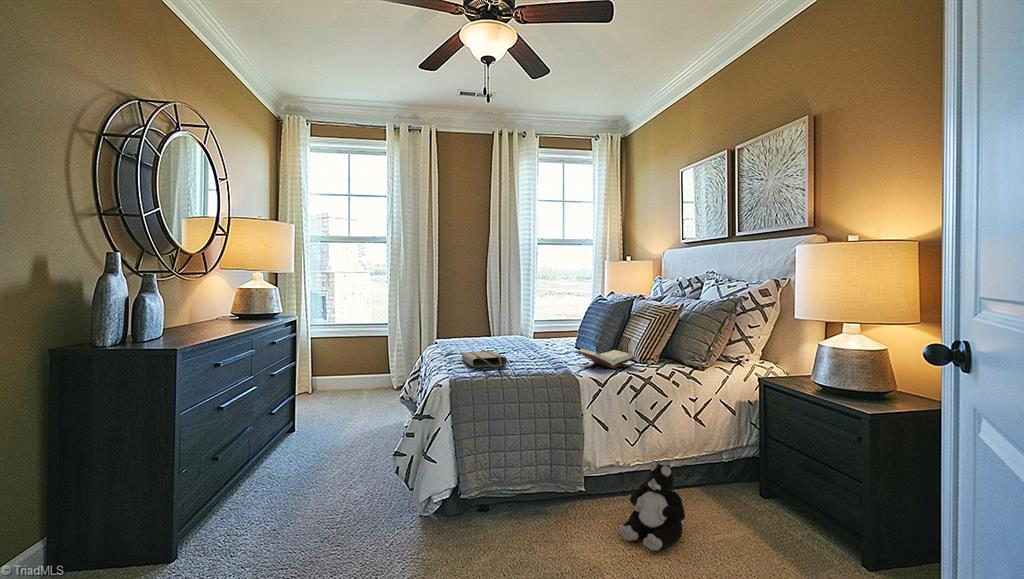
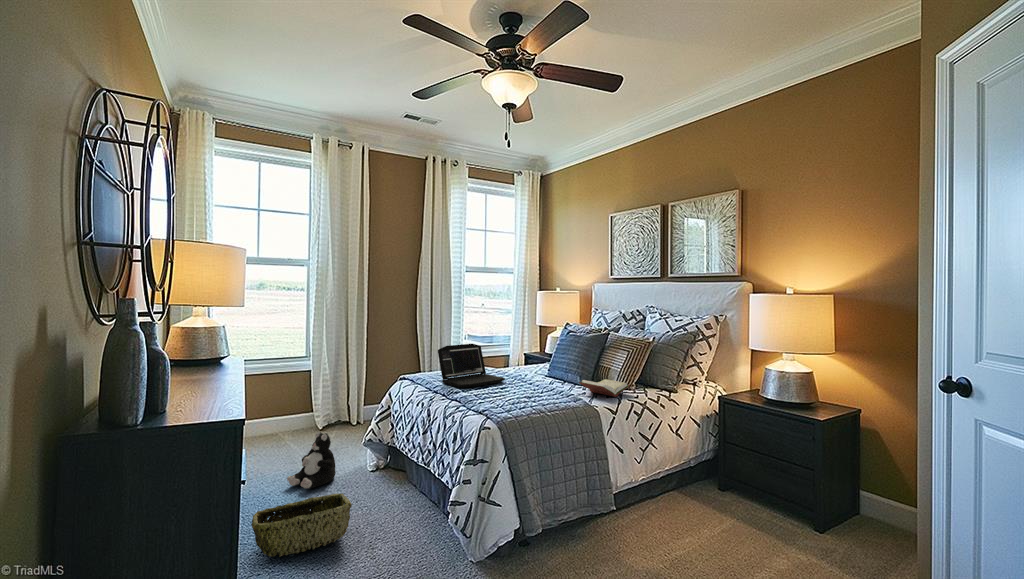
laptop: none [448,311,515,352] -> present [438,344,505,388]
tote bag: present [462,351,507,369] -> none [475,386,536,406]
woven basket: none [246,441,339,487] -> present [251,493,352,557]
plush toy: present [619,461,685,551] -> present [287,432,336,489]

